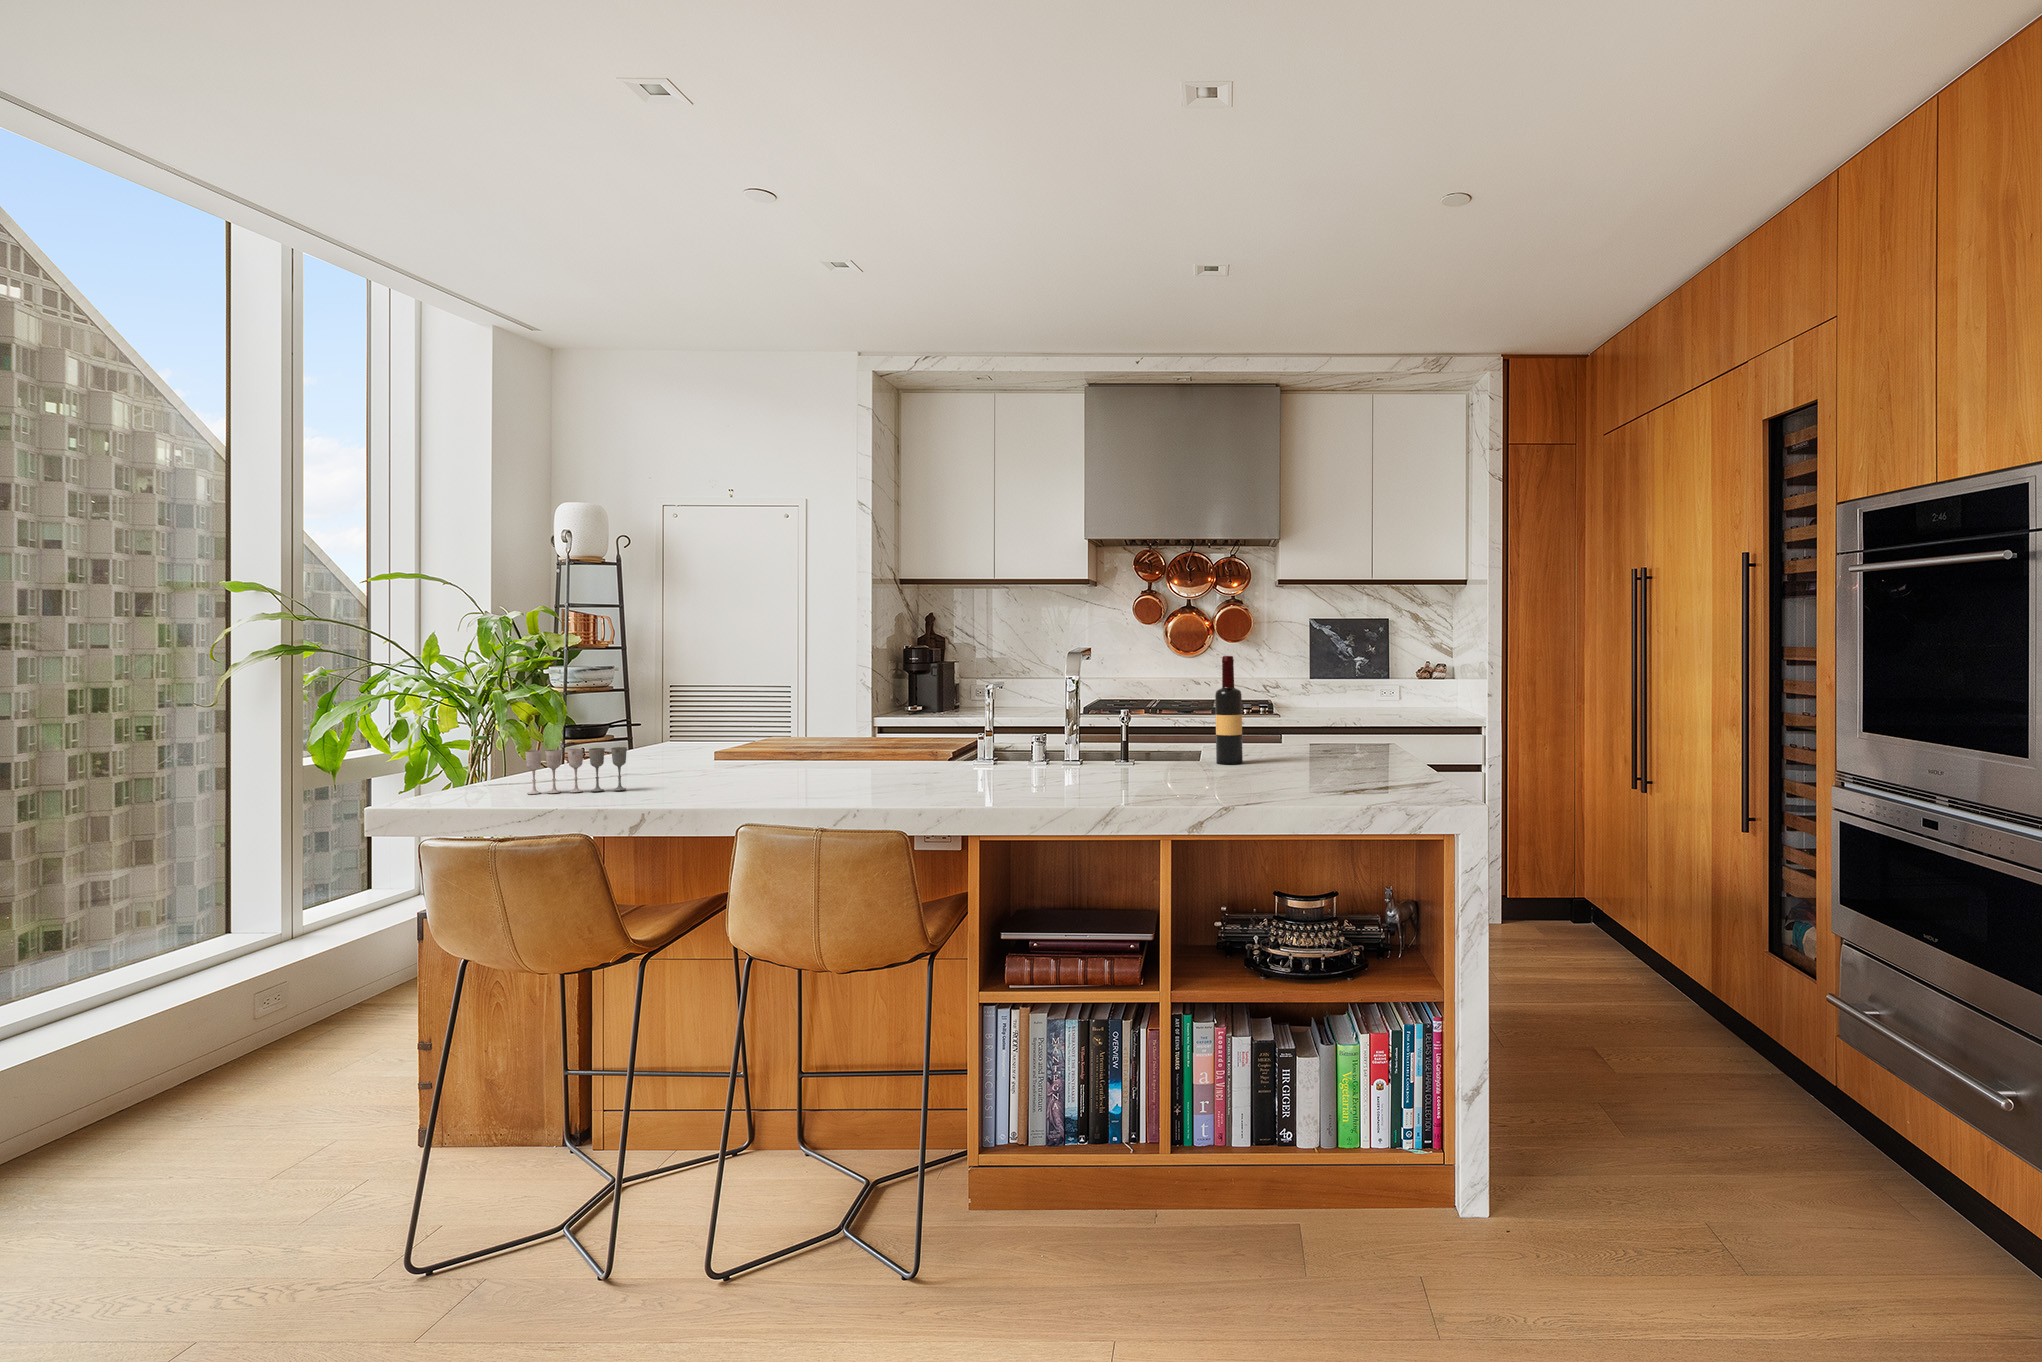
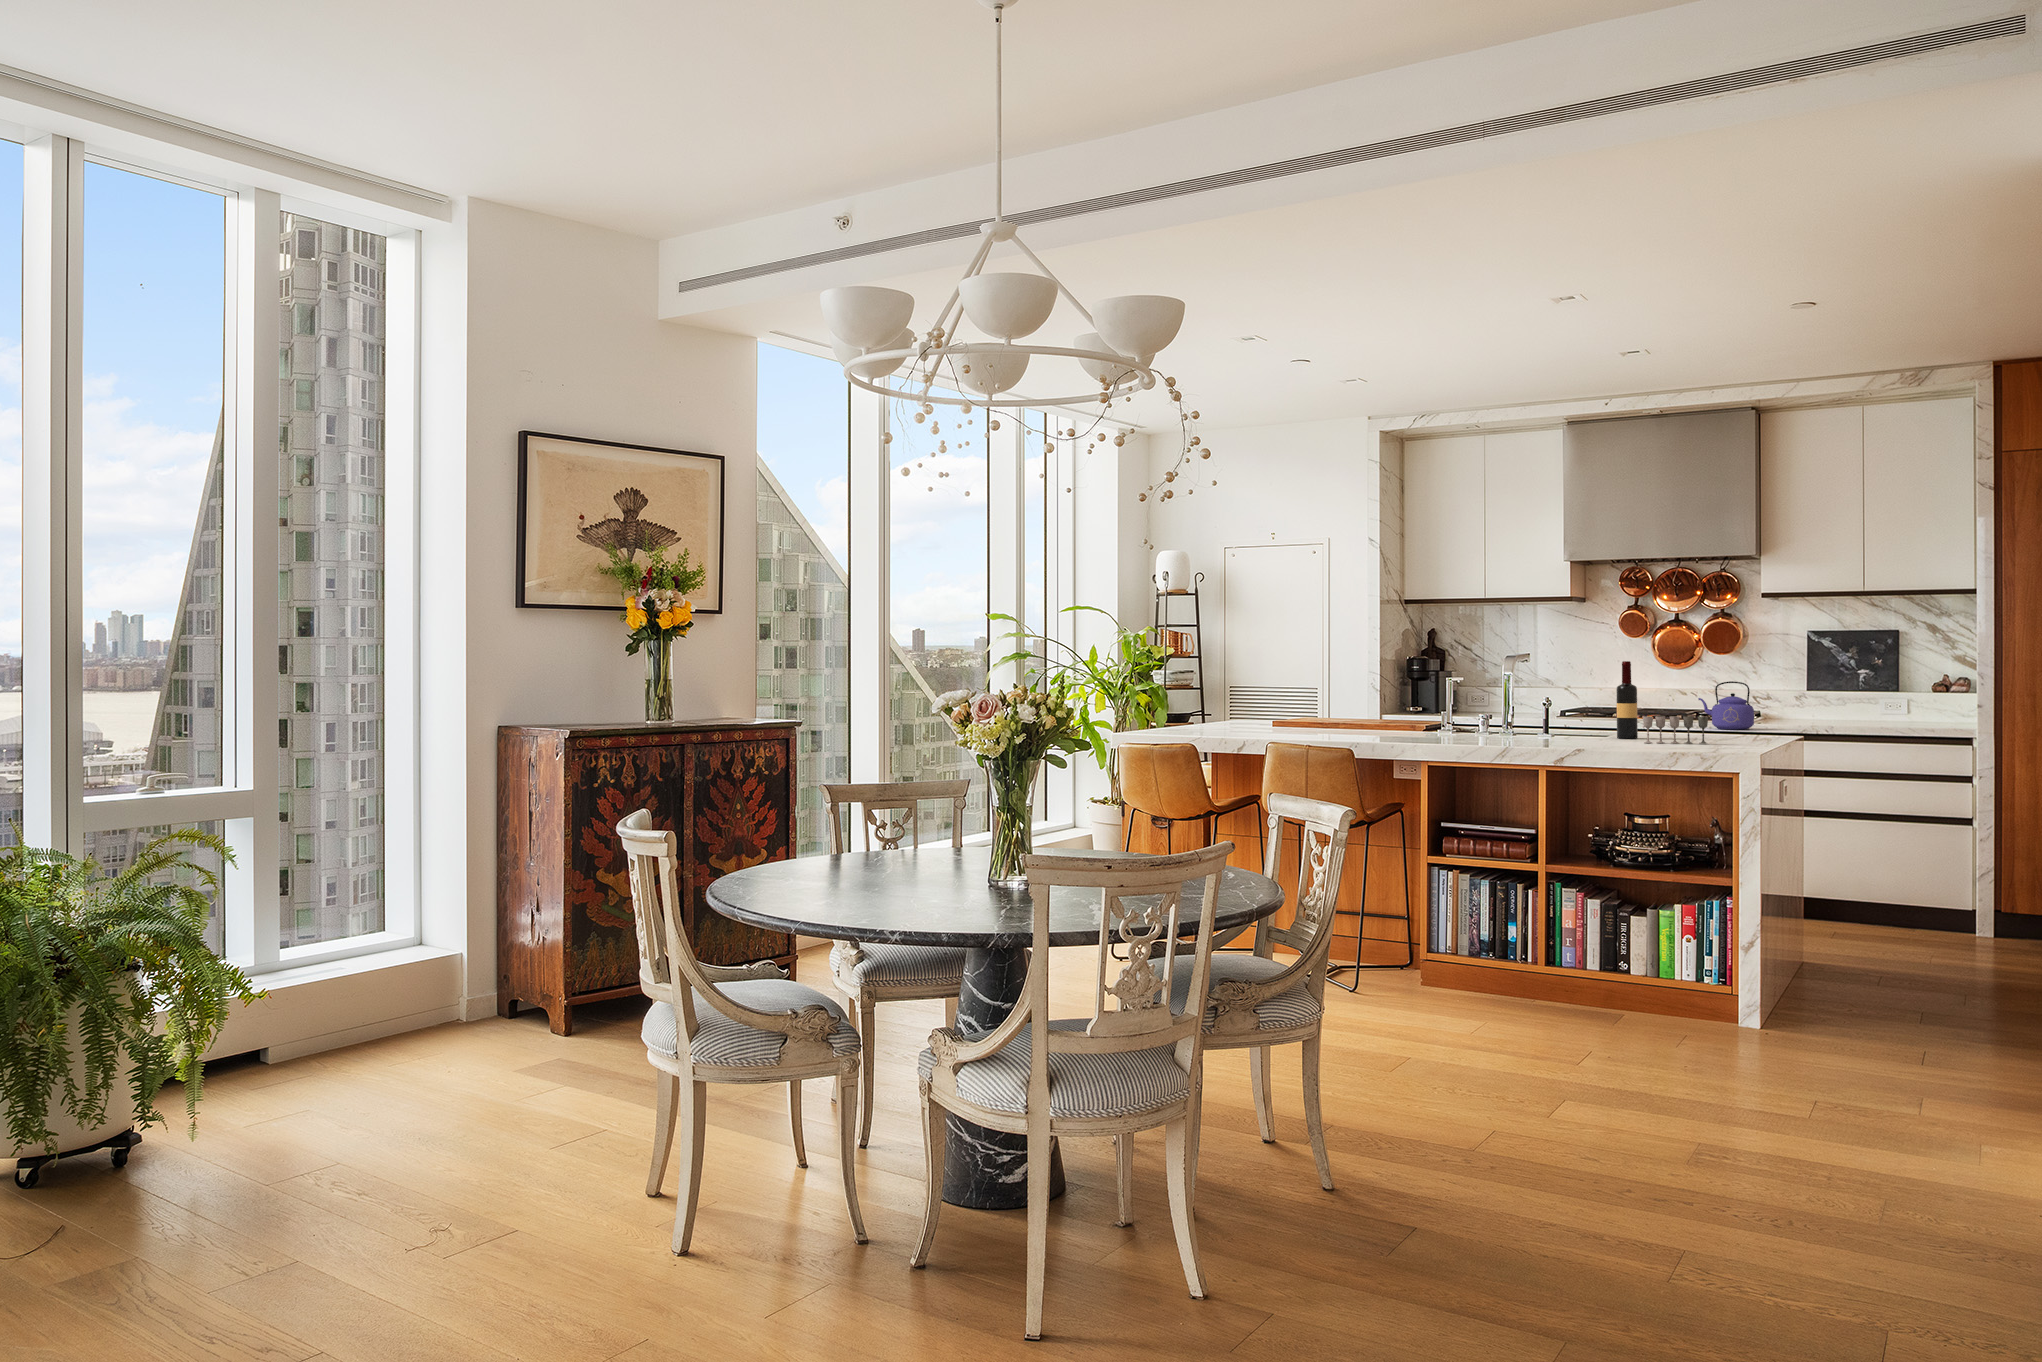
kettle: none [1248,675,1308,732] -> present [1698,681,1754,729]
wine glass: present [525,747,627,794] -> present [1643,716,1708,744]

